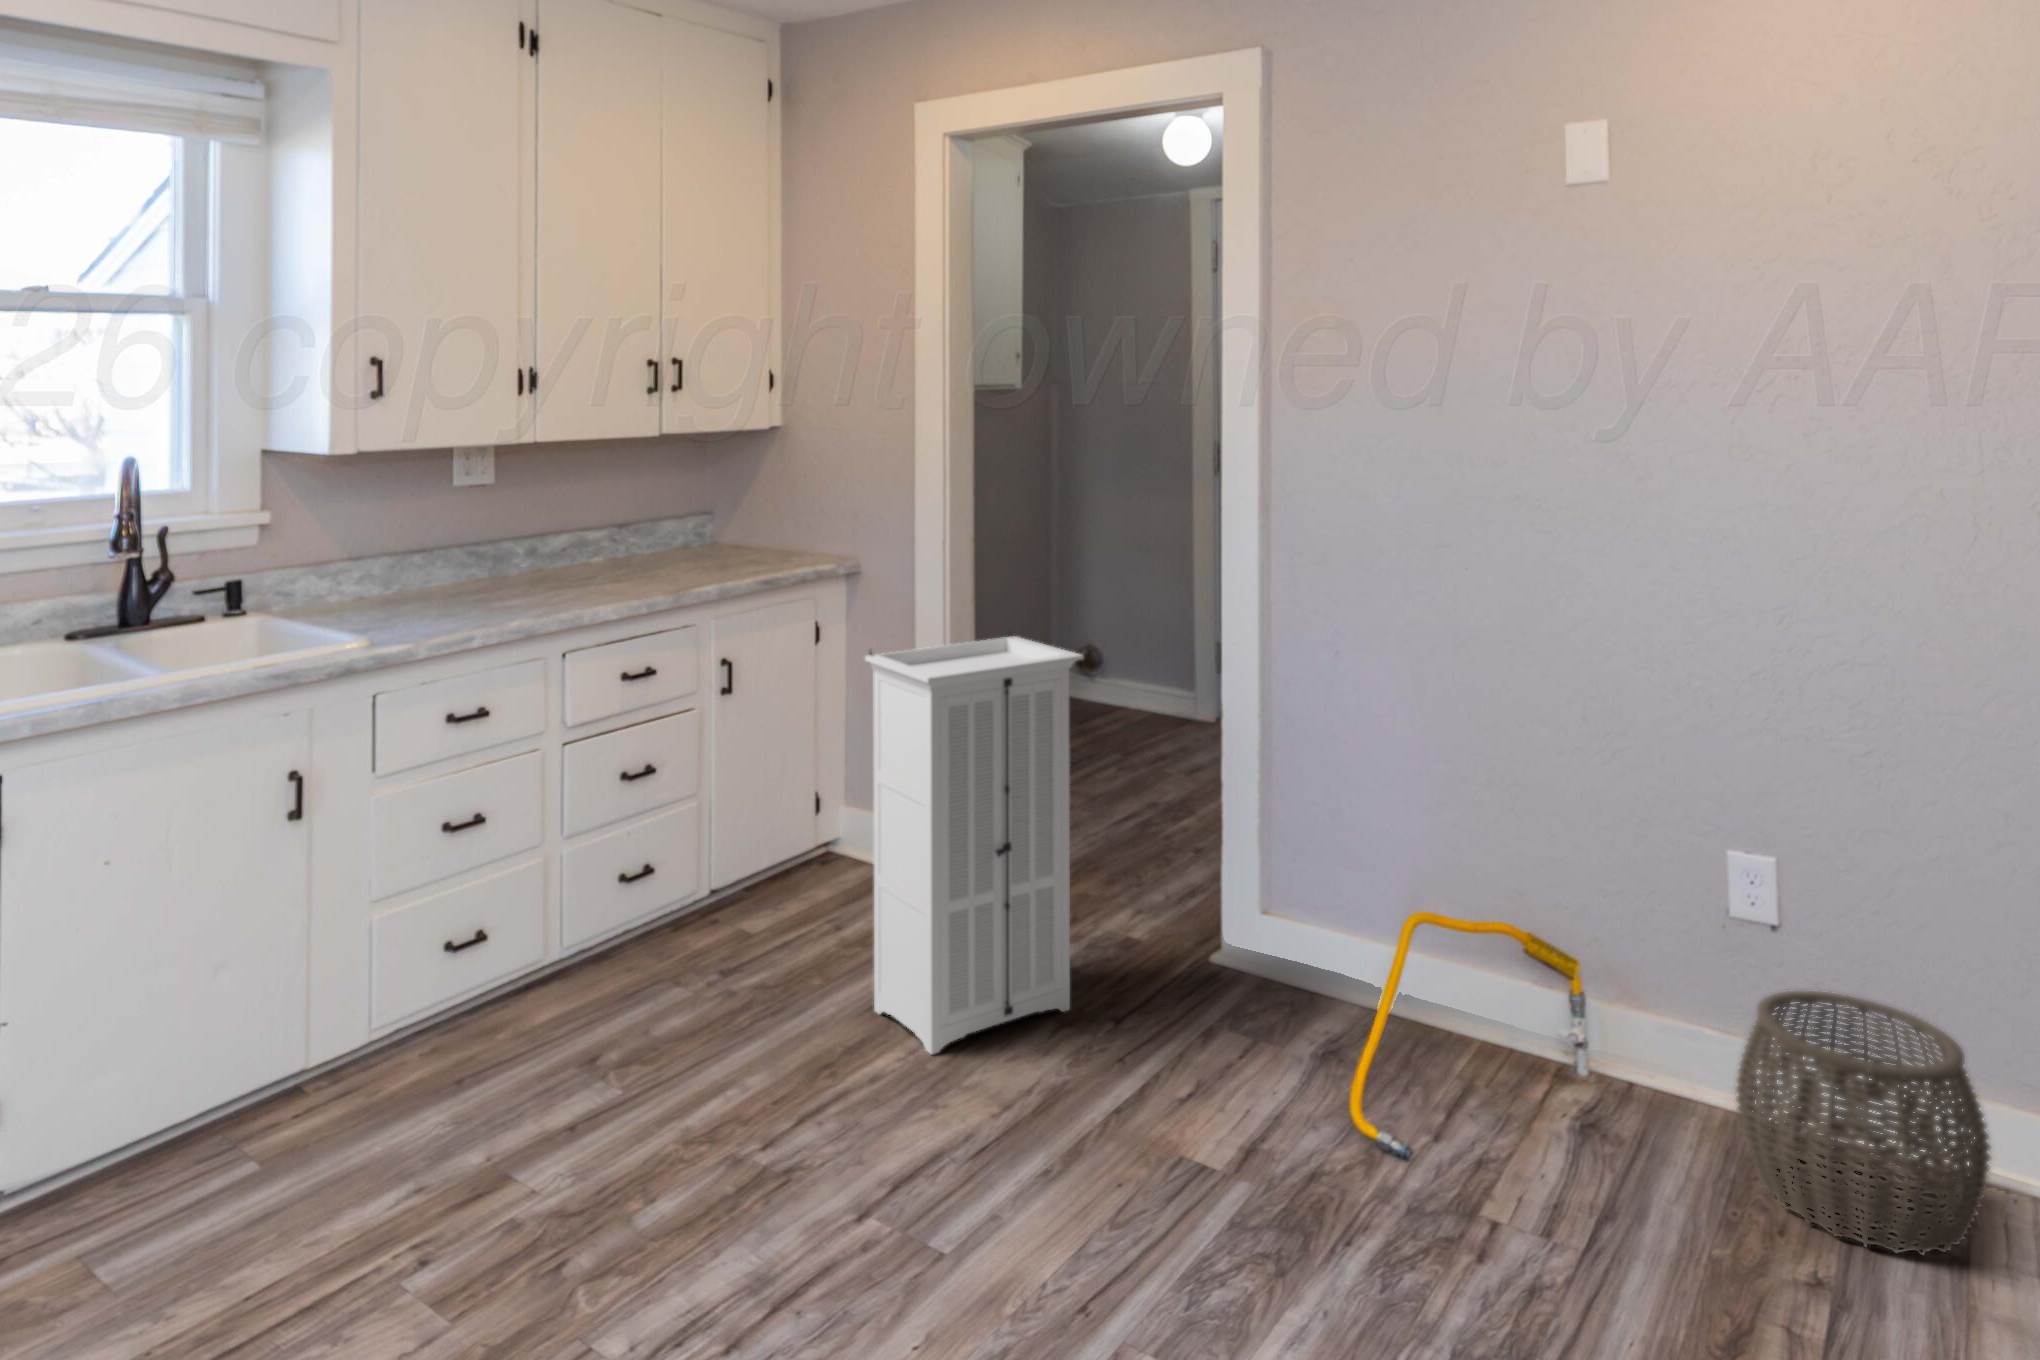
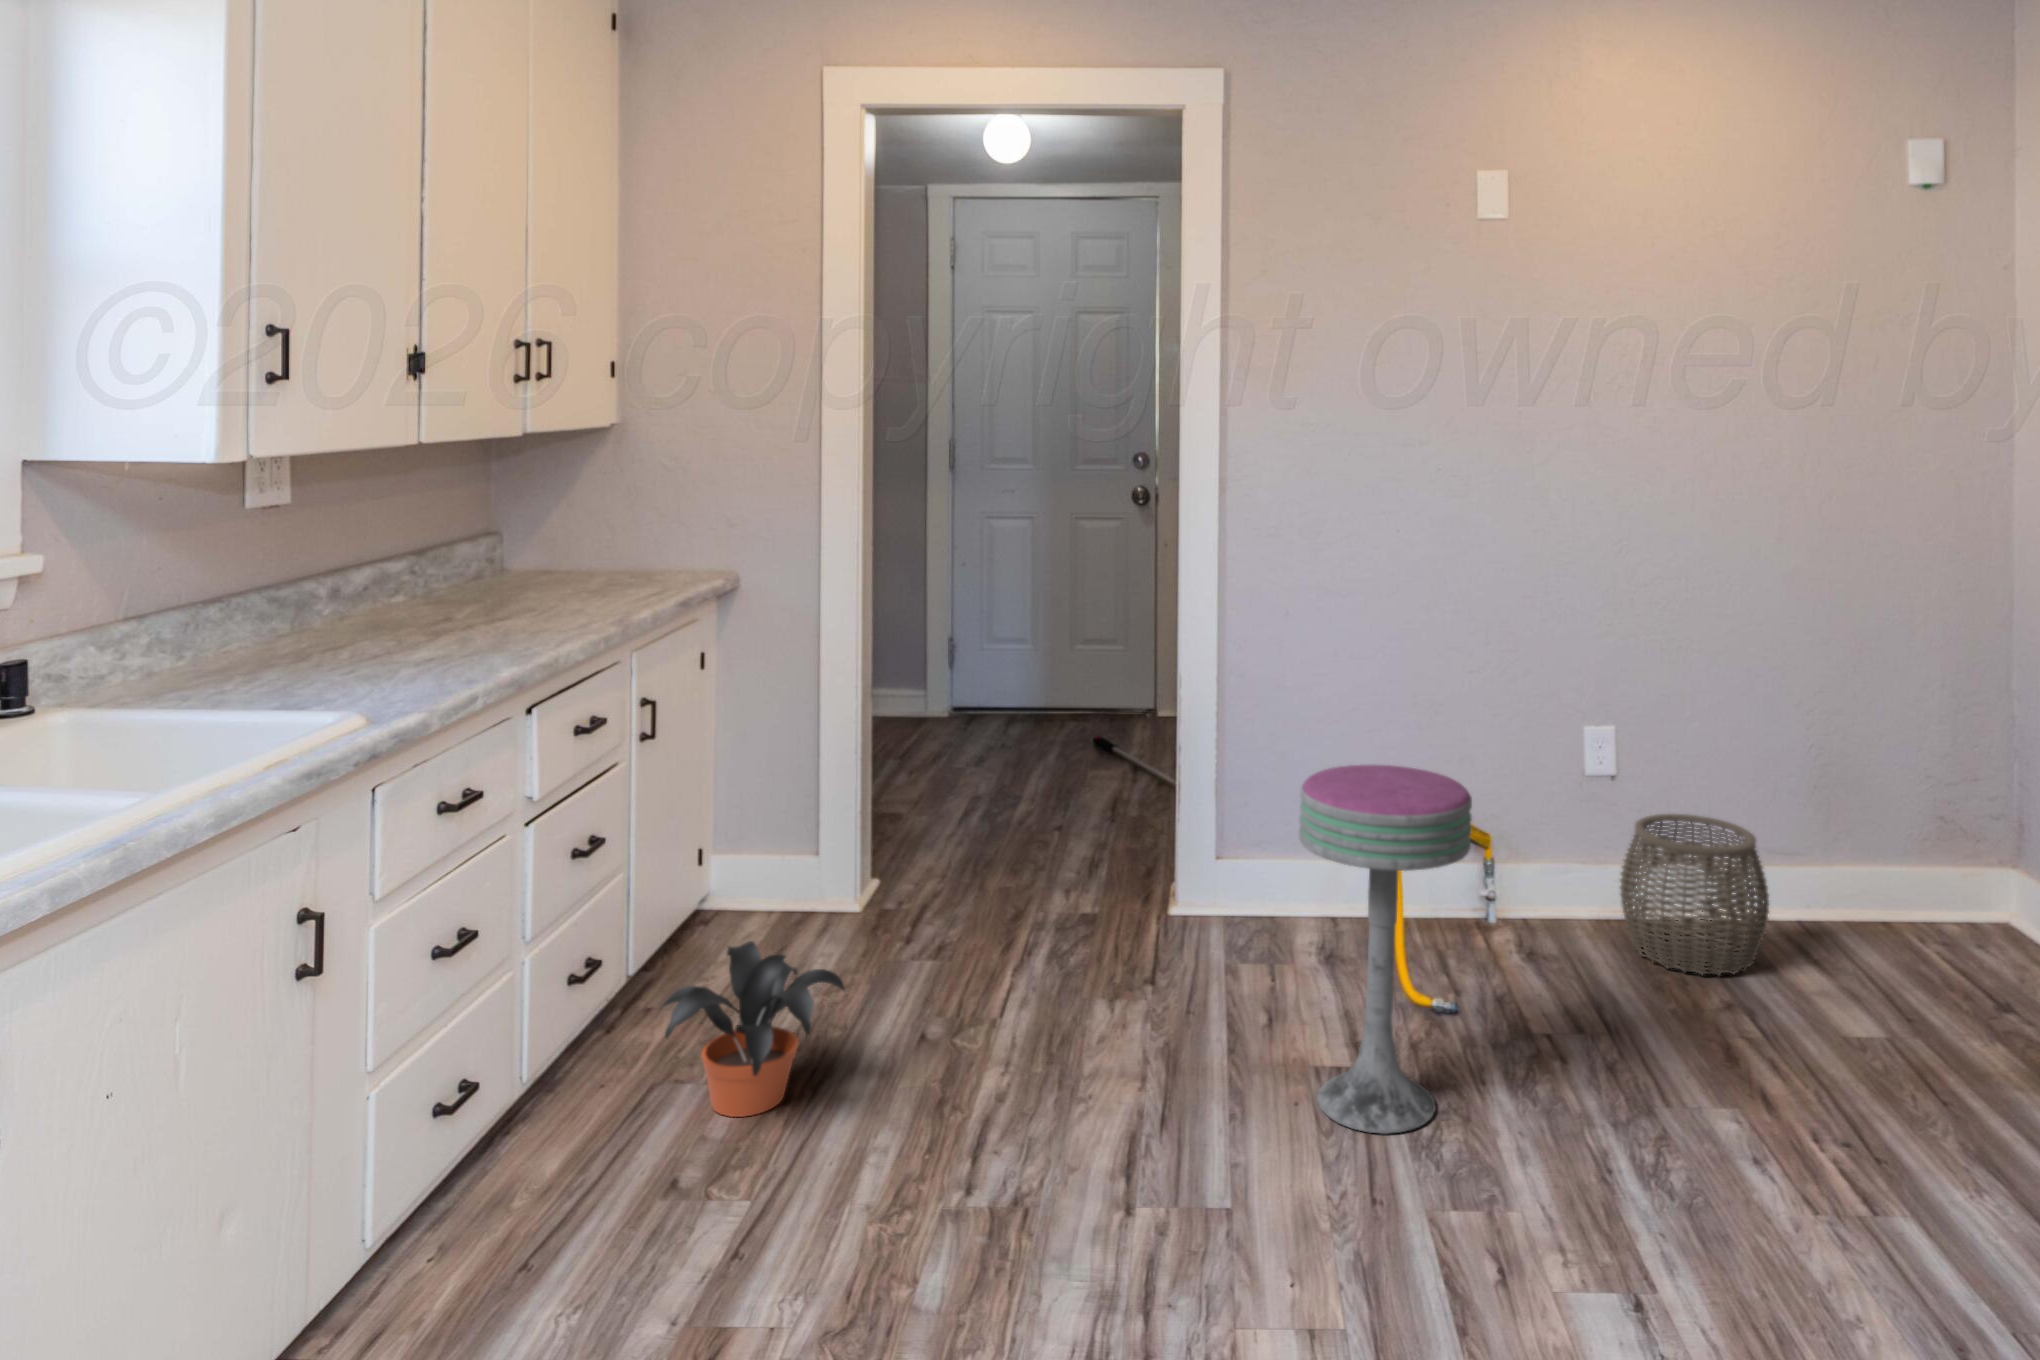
storage cabinet: present [865,634,1084,1055] -> none [930,614,1137,1060]
bar stool: none [1094,834,1291,1258] -> present [1299,765,1472,1134]
potted plant: none [626,884,777,1028] -> present [663,941,845,1117]

